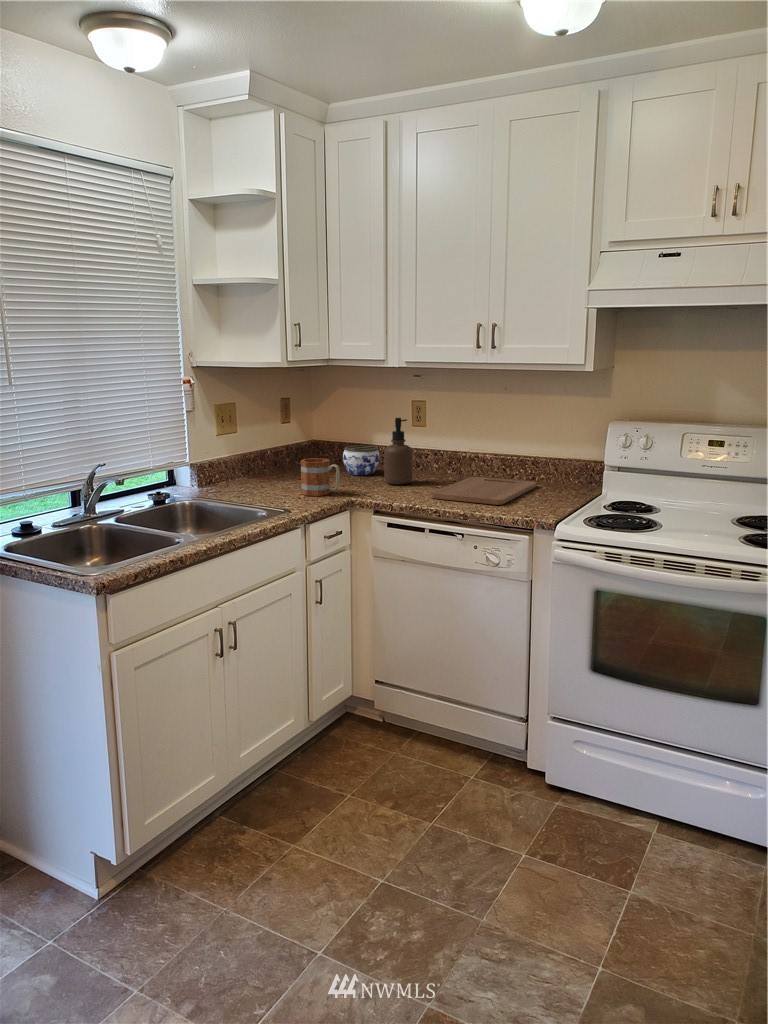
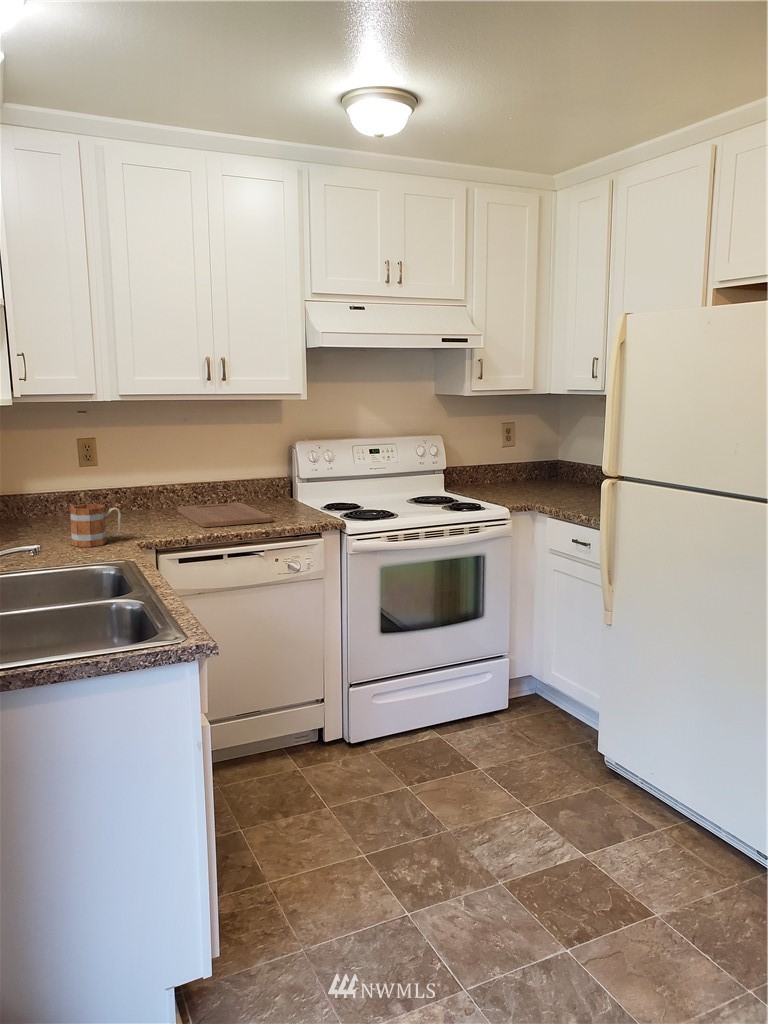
soap dispenser: present [384,418,413,485] -> none [110,454,142,524]
jar: present [343,445,380,475] -> none [30,490,75,524]

